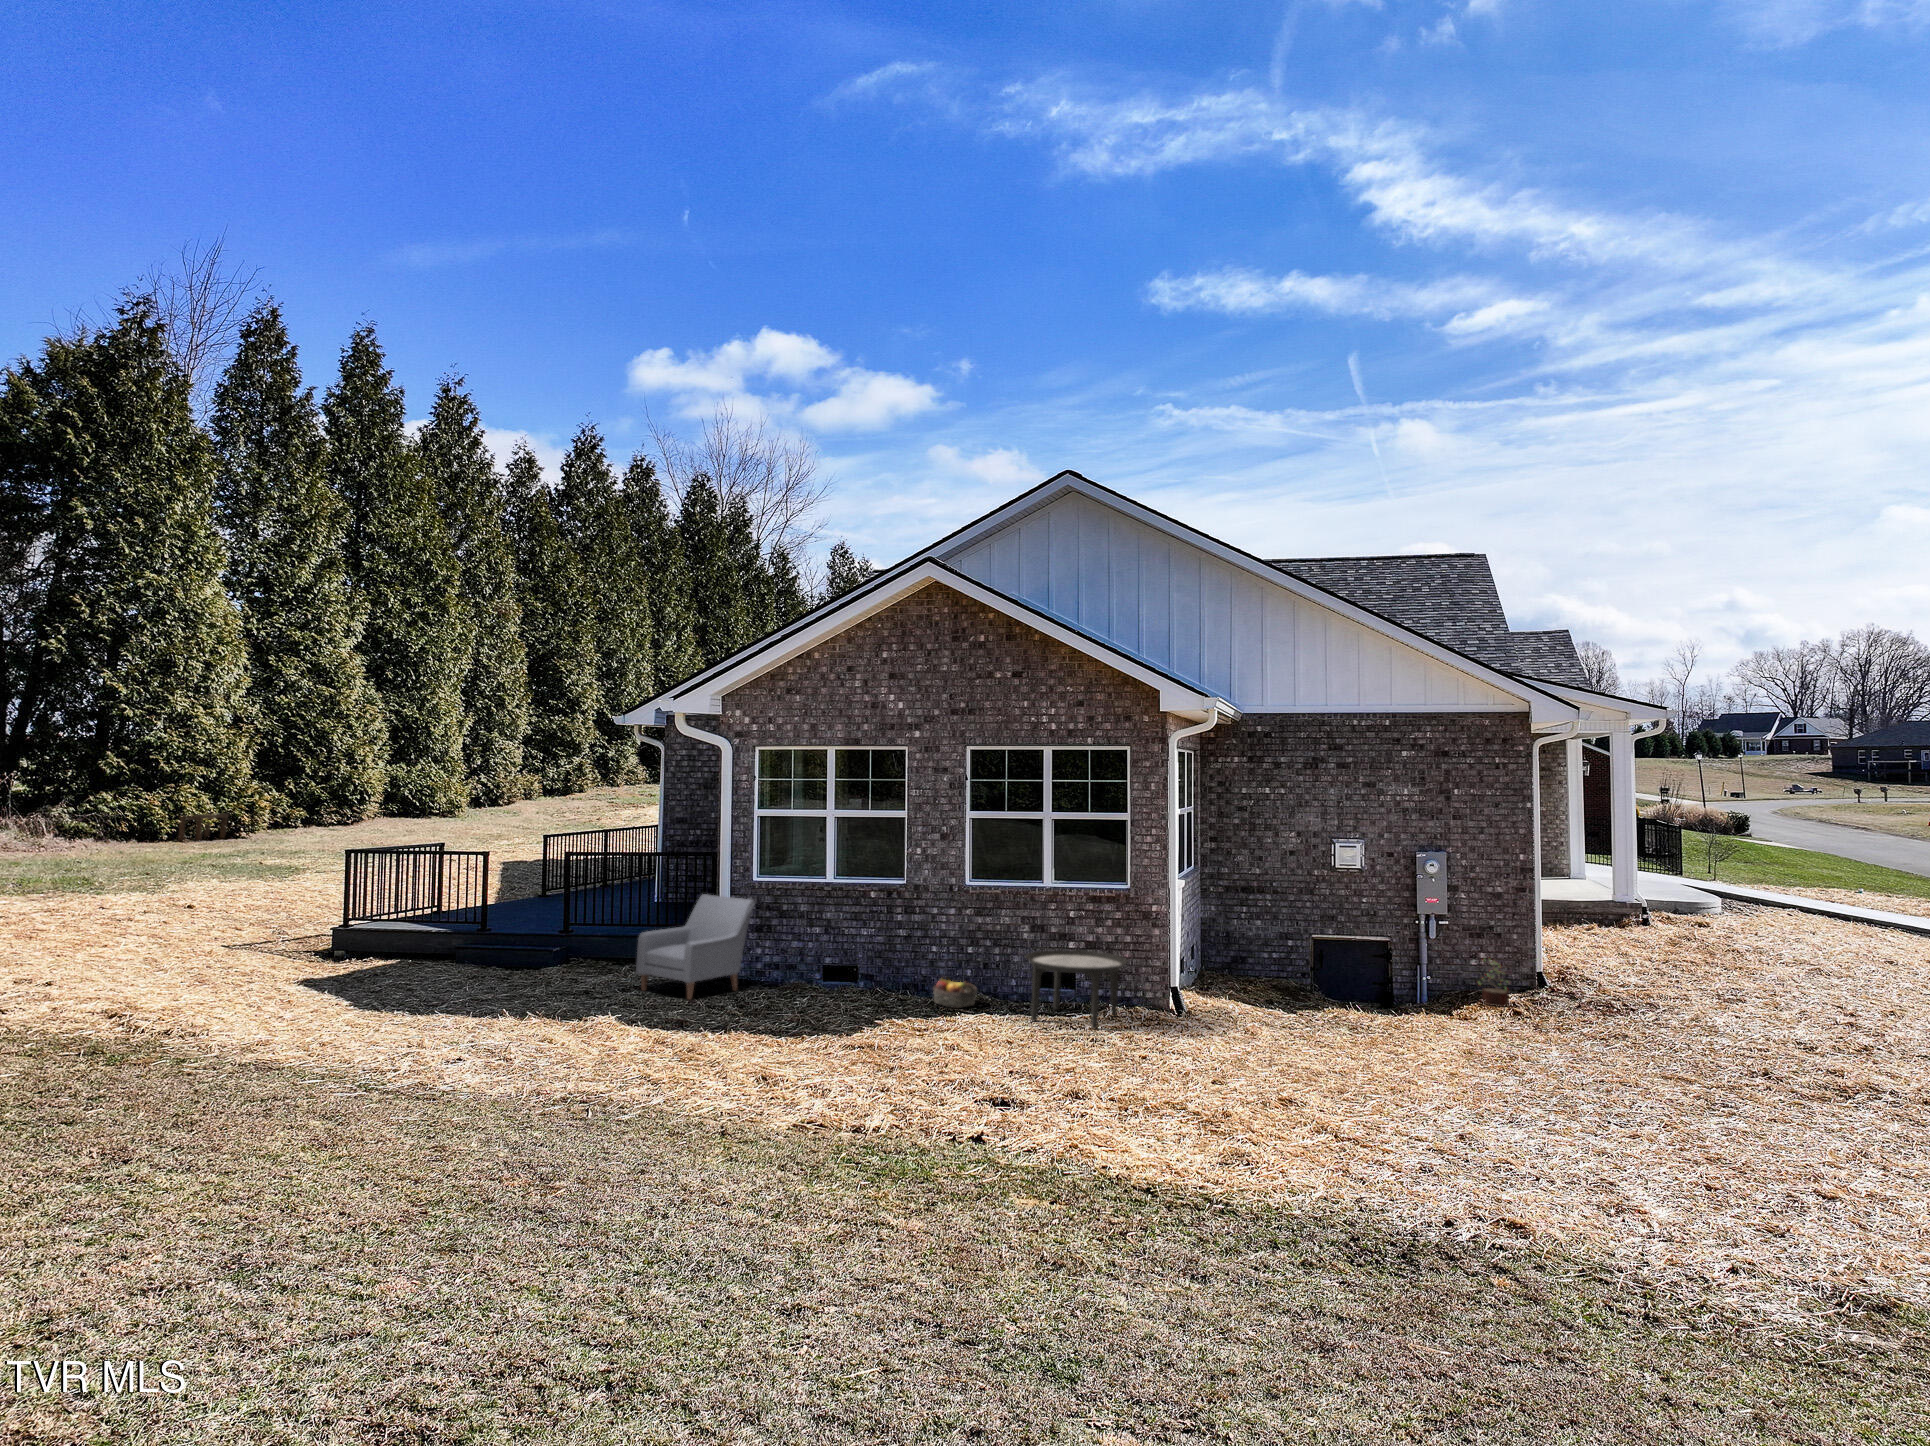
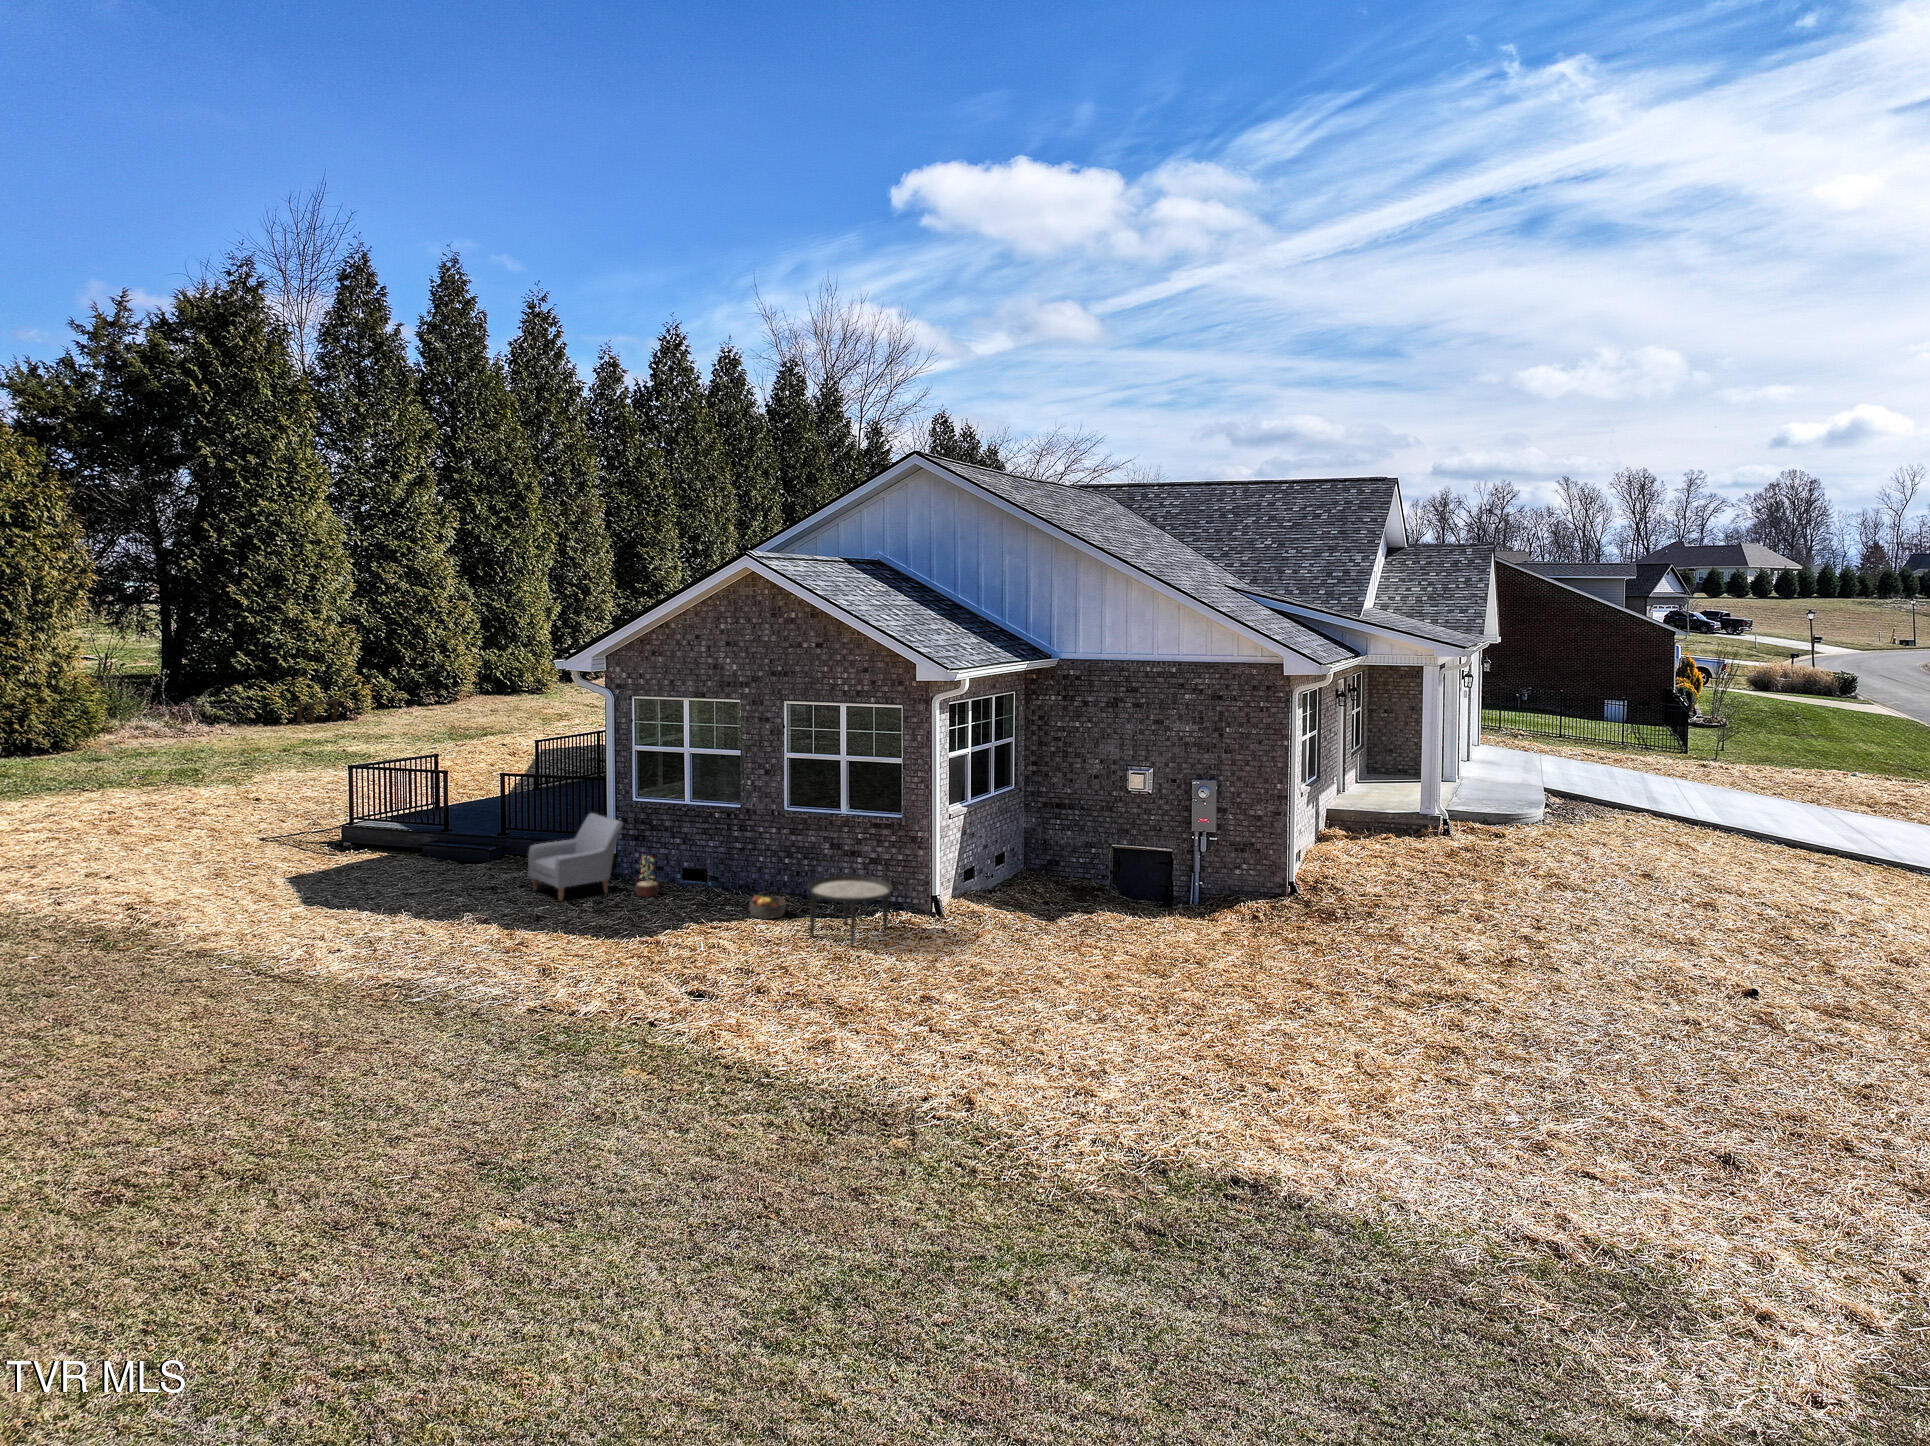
decorative plant: present [1478,959,1509,1007] -> present [636,856,659,897]

